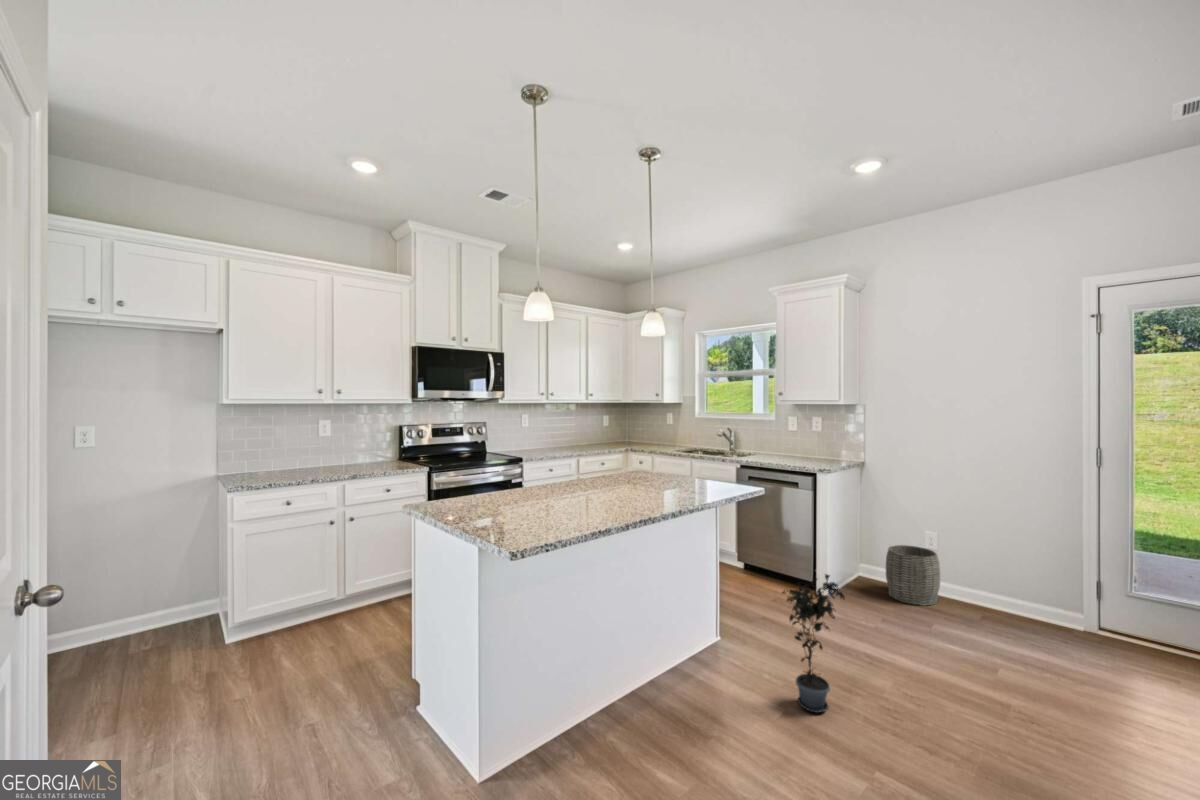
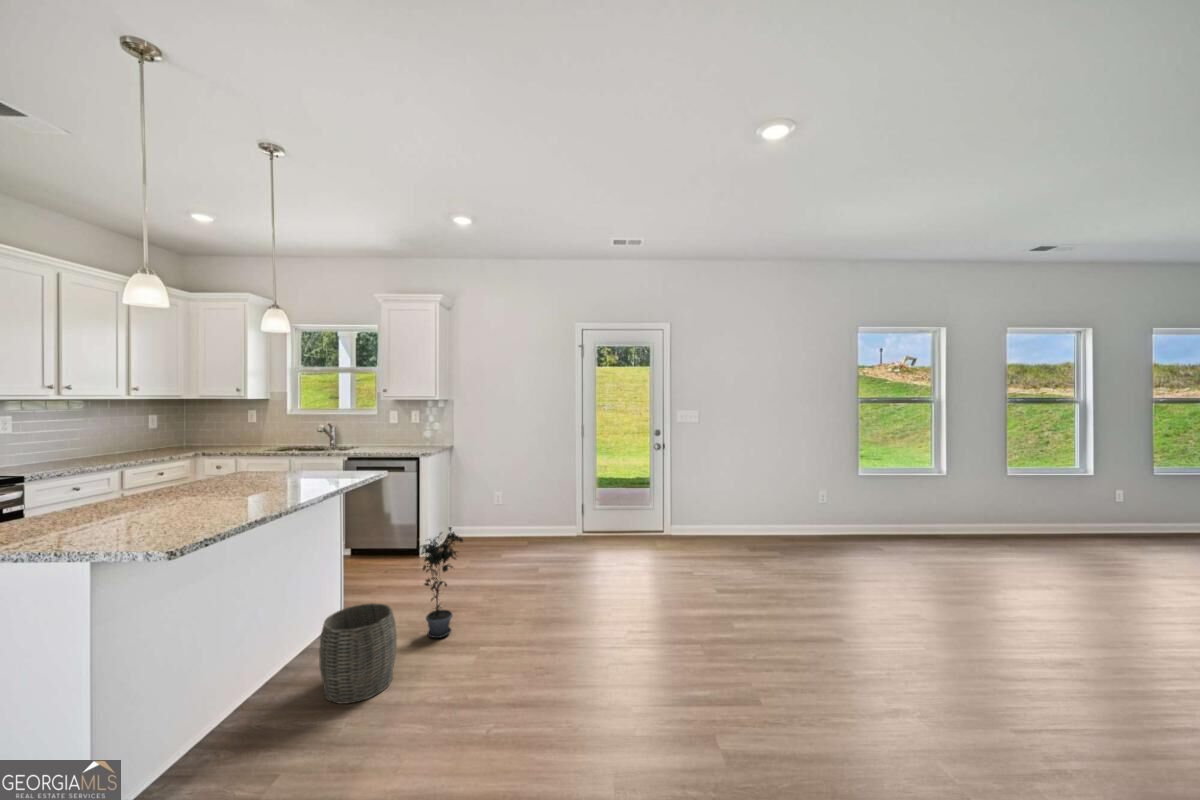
woven basket: present [886,545,940,606] -> present [319,603,397,704]

